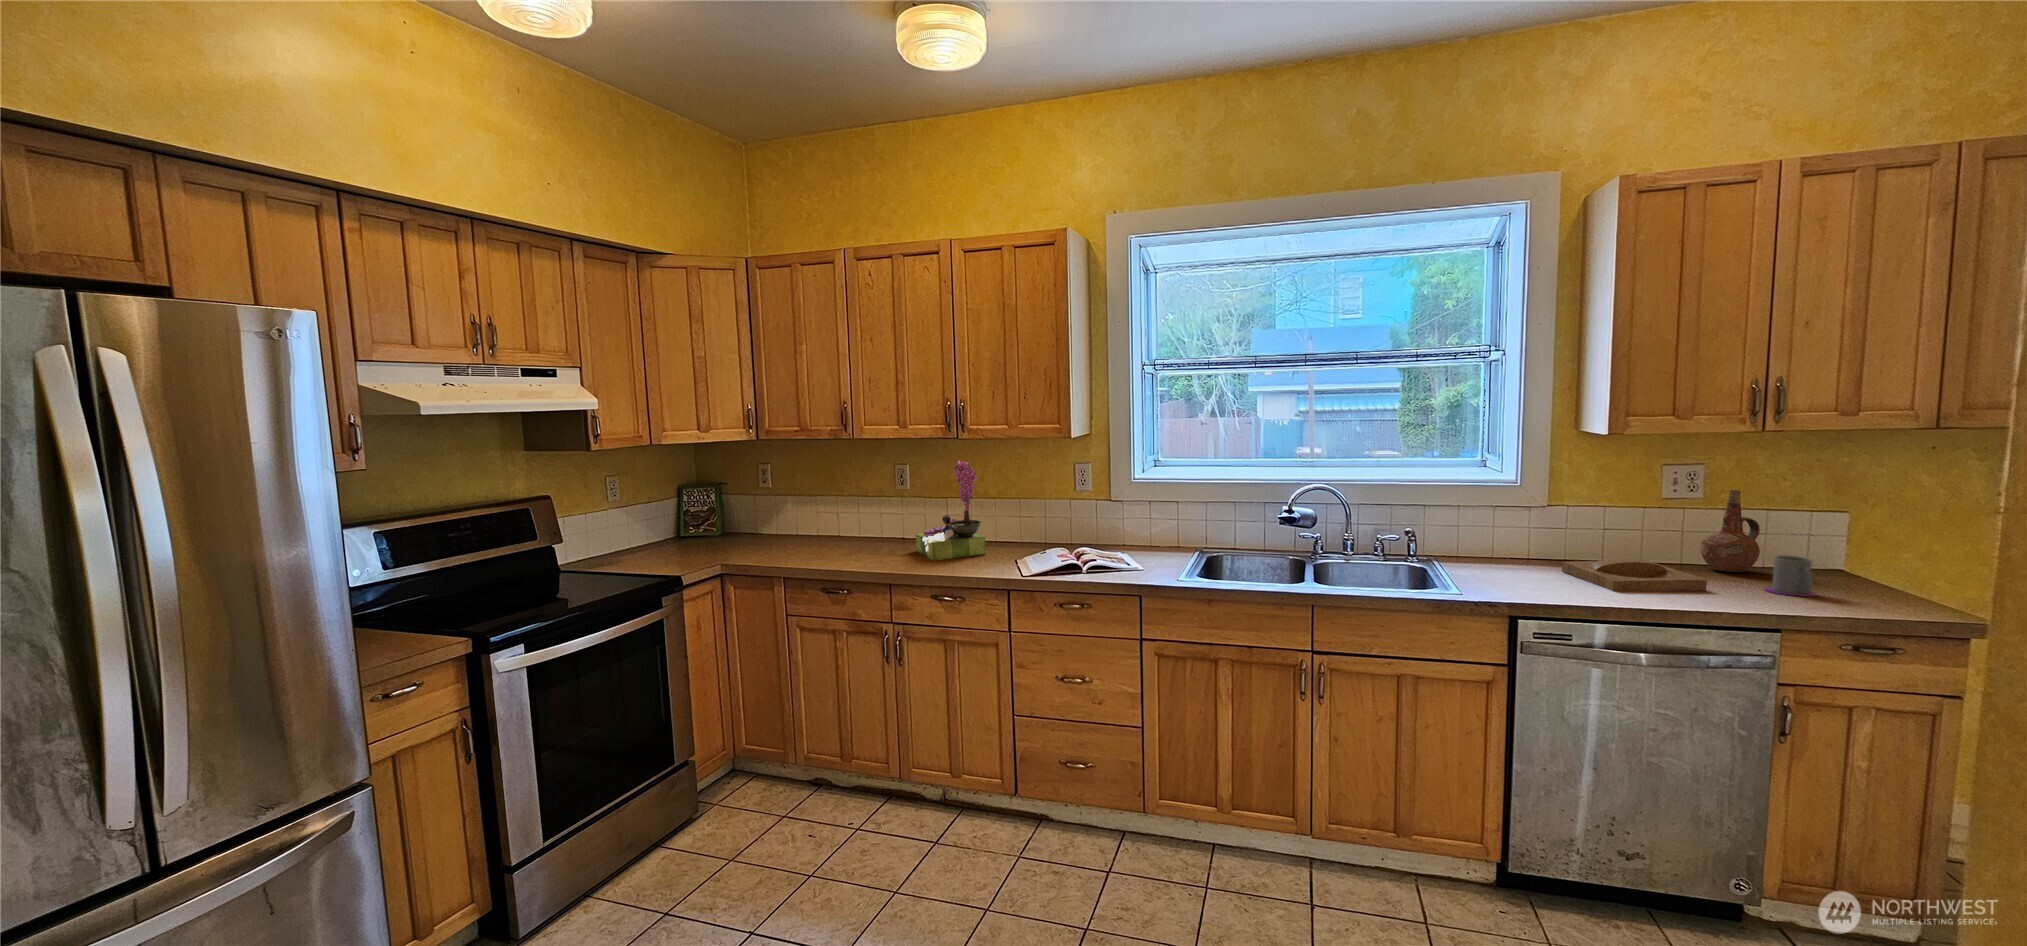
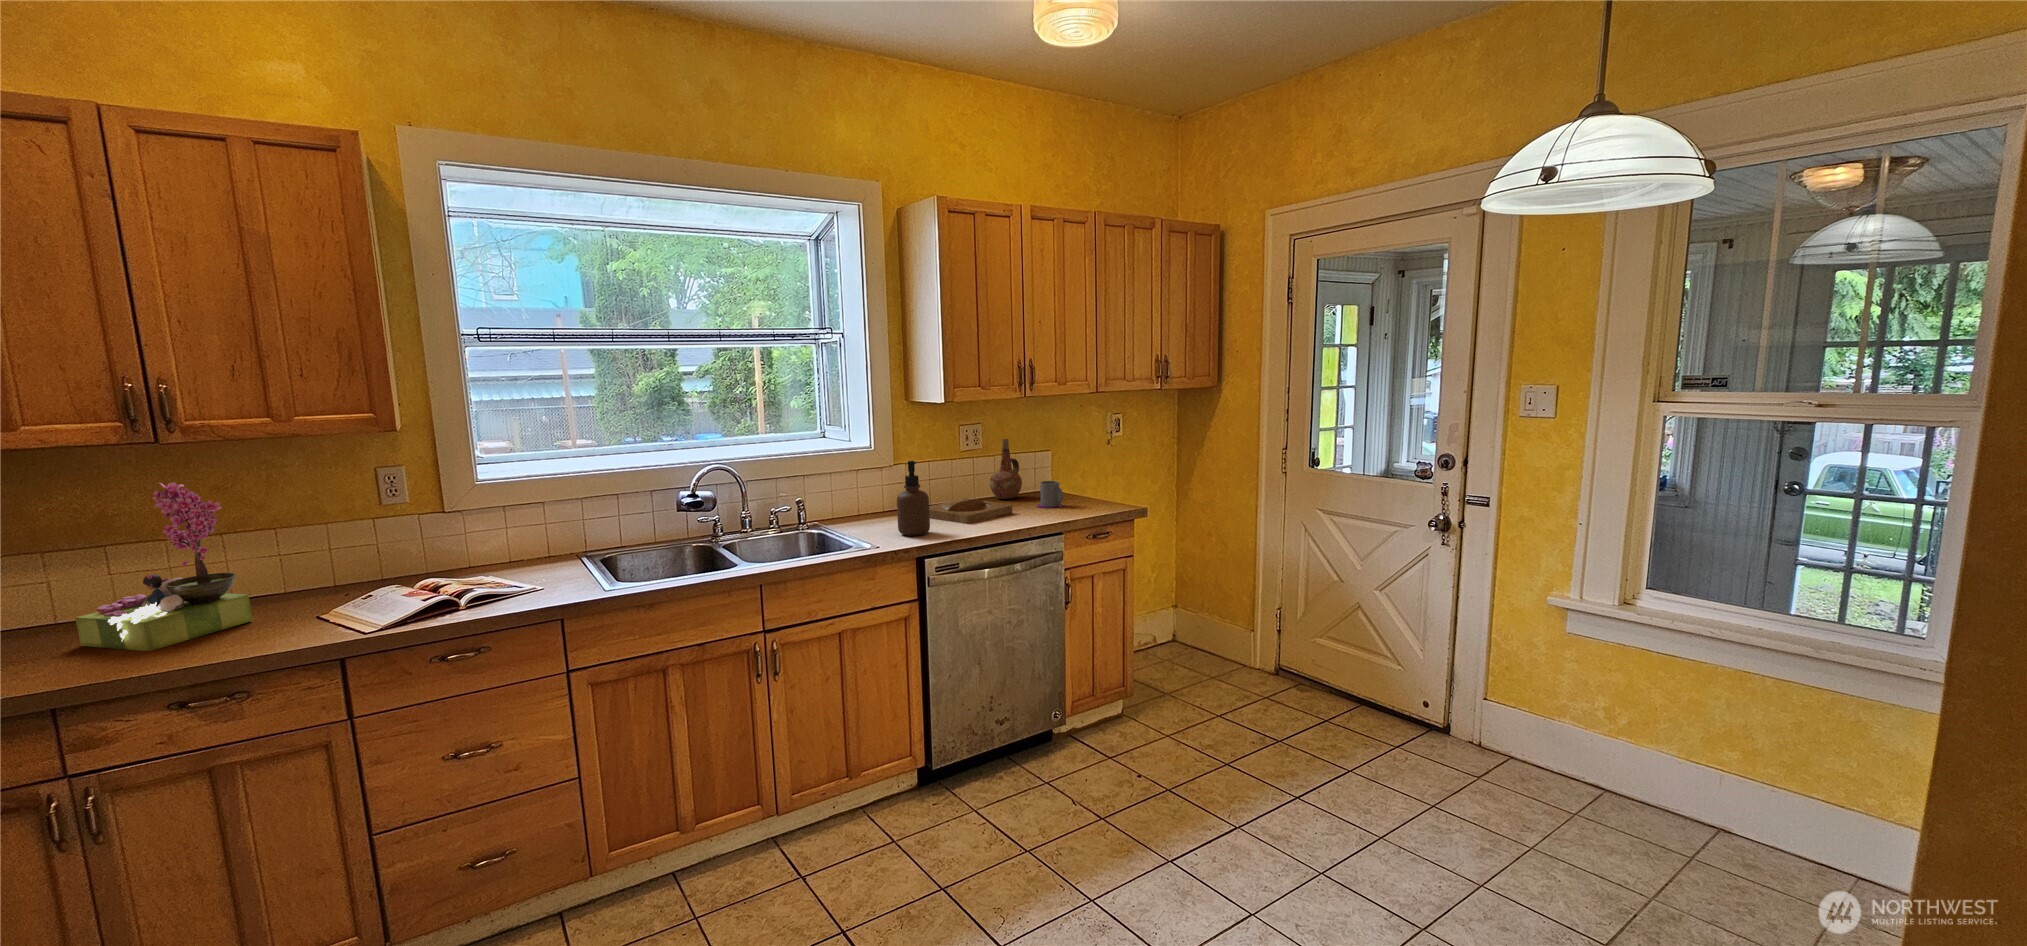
soap dispenser: none [1502,503,1547,592] -> present [897,461,930,536]

